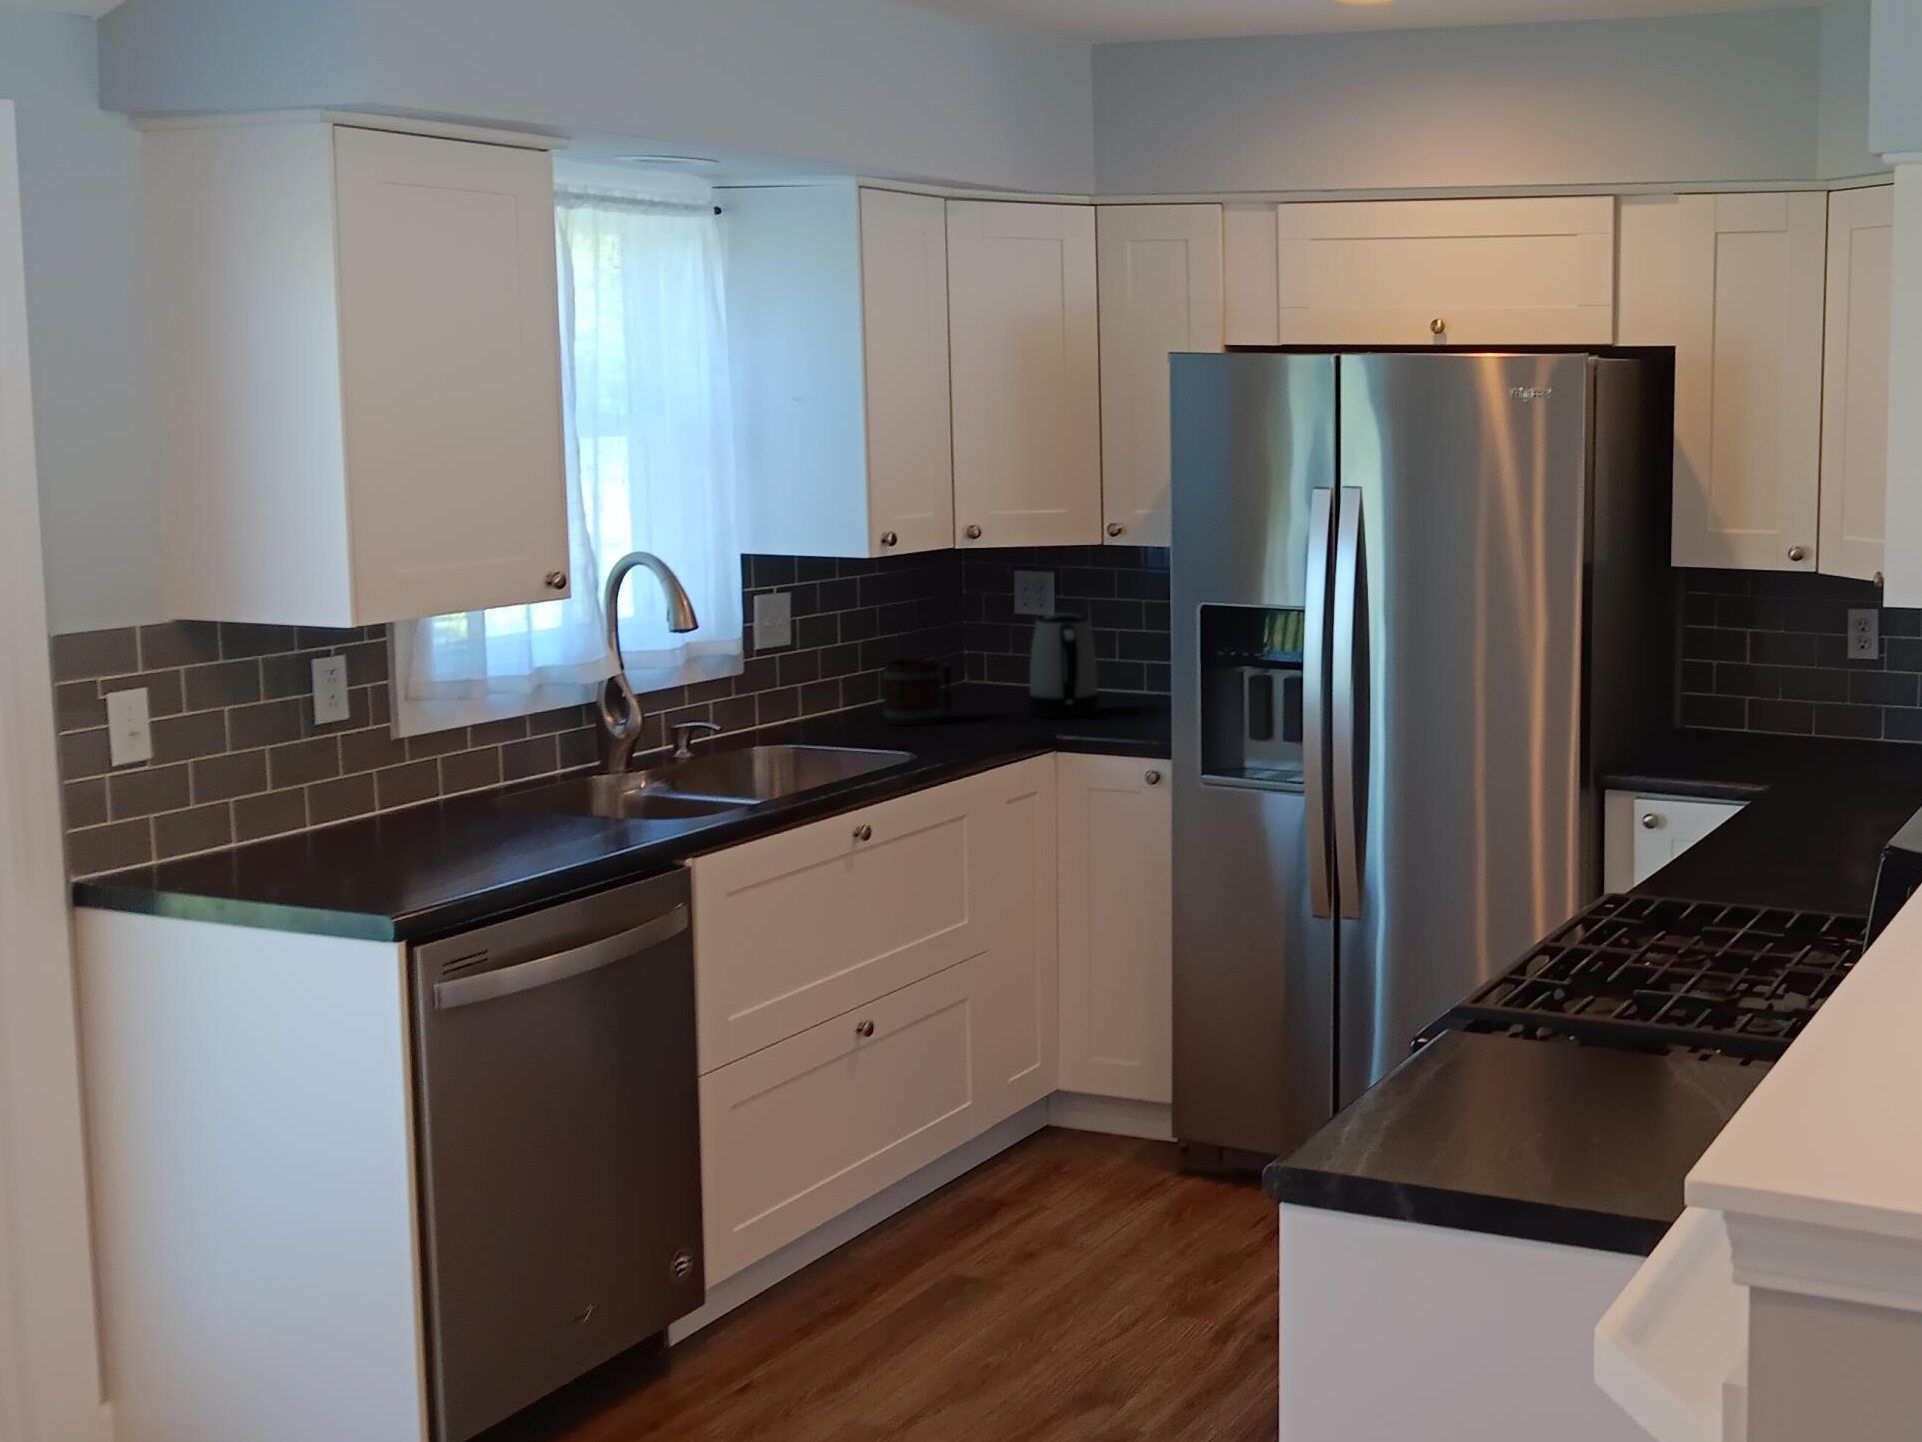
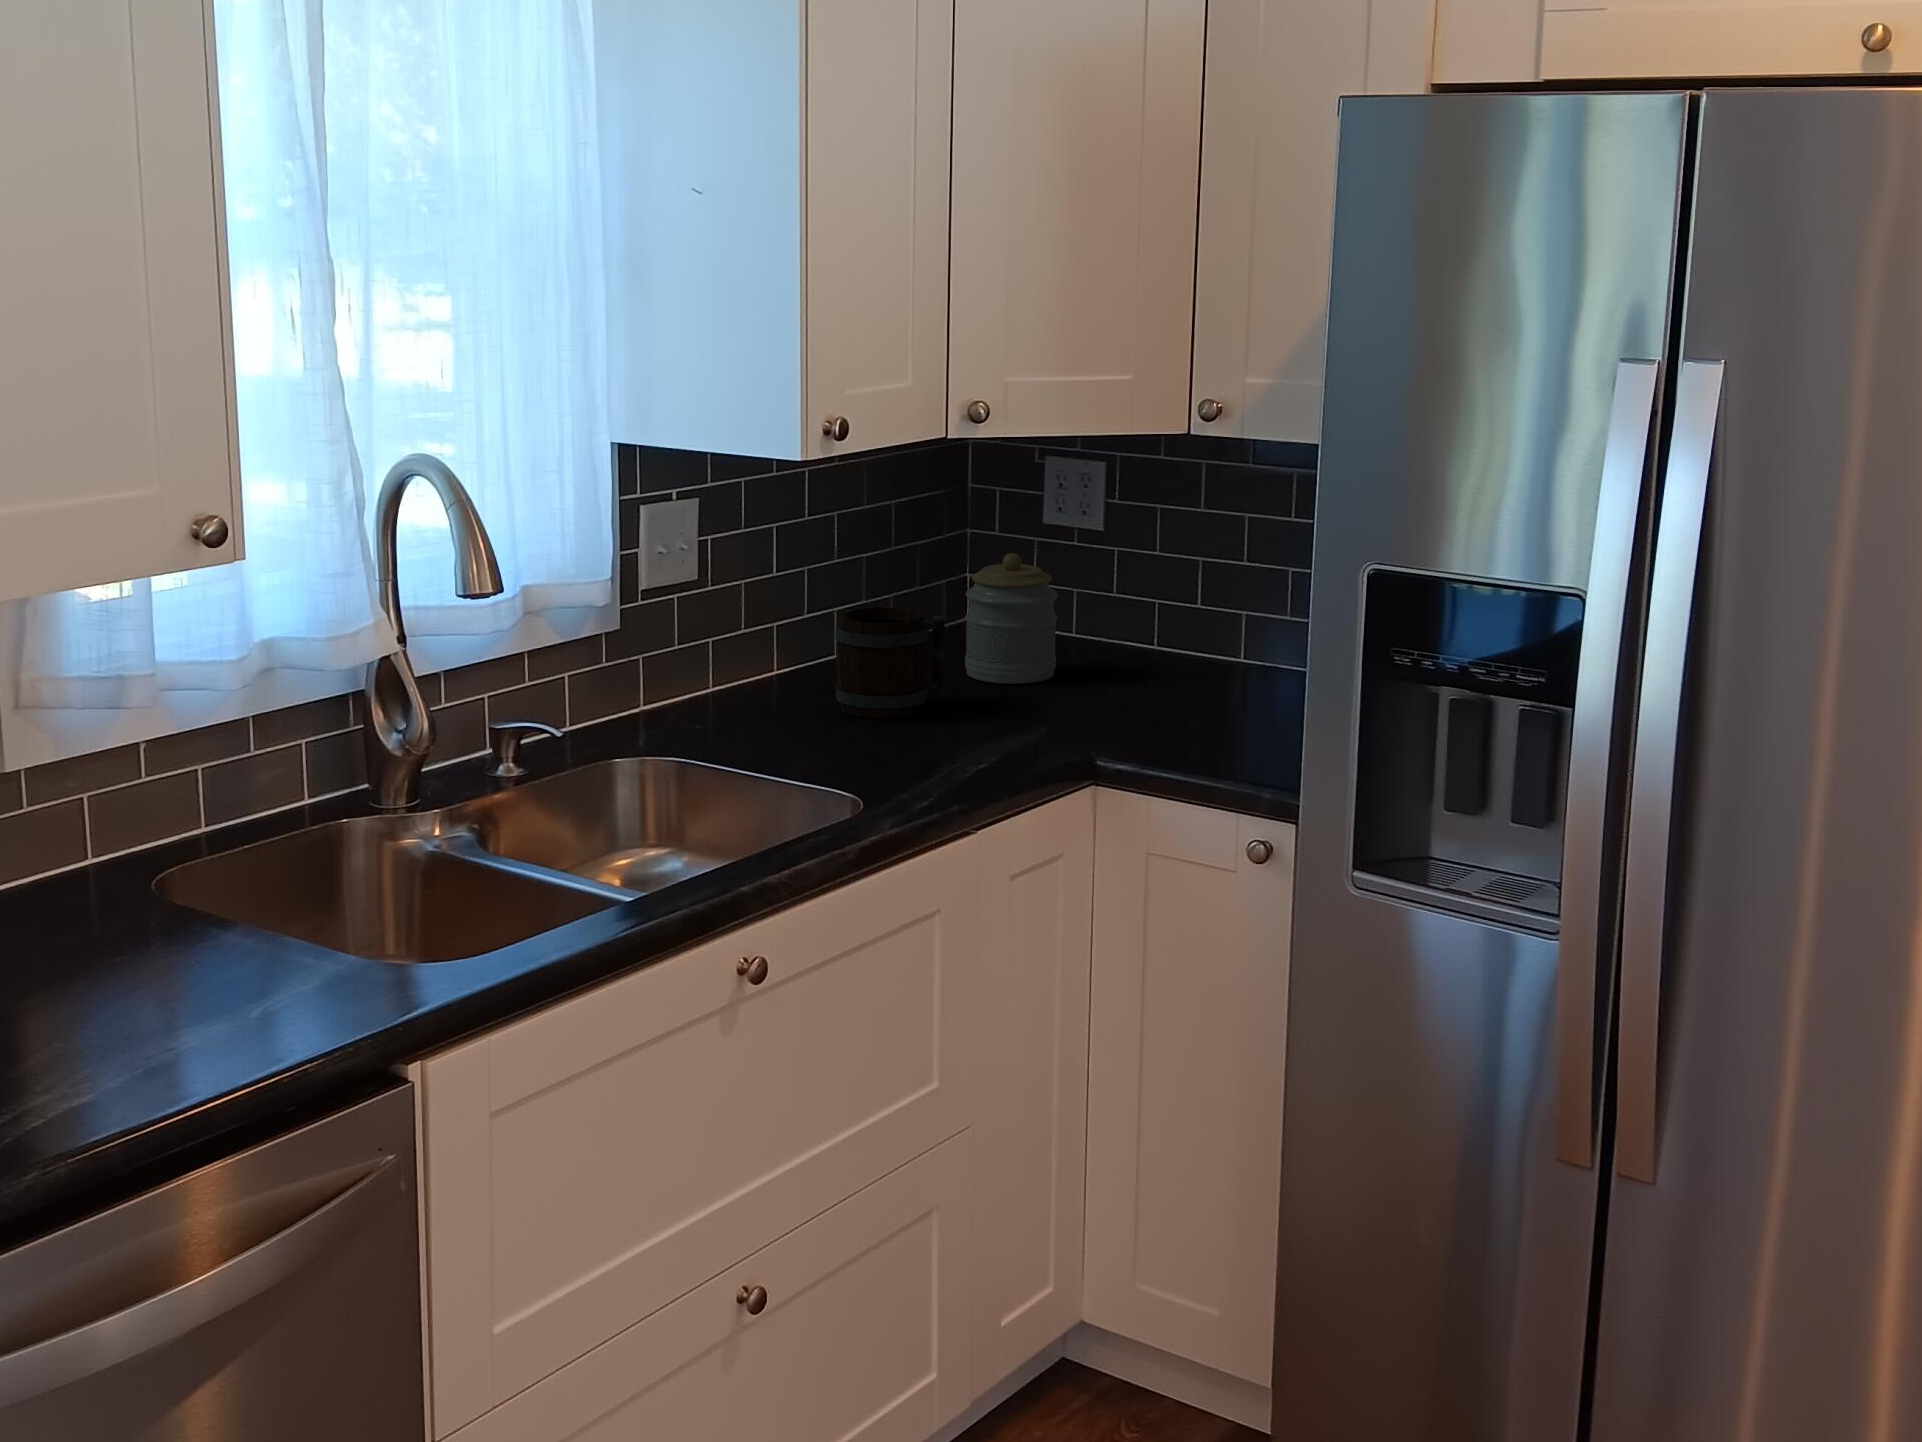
kettle: present [1029,613,1099,718] -> none [1066,543,1180,718]
jar: none [962,627,1021,708] -> present [965,553,1058,684]

